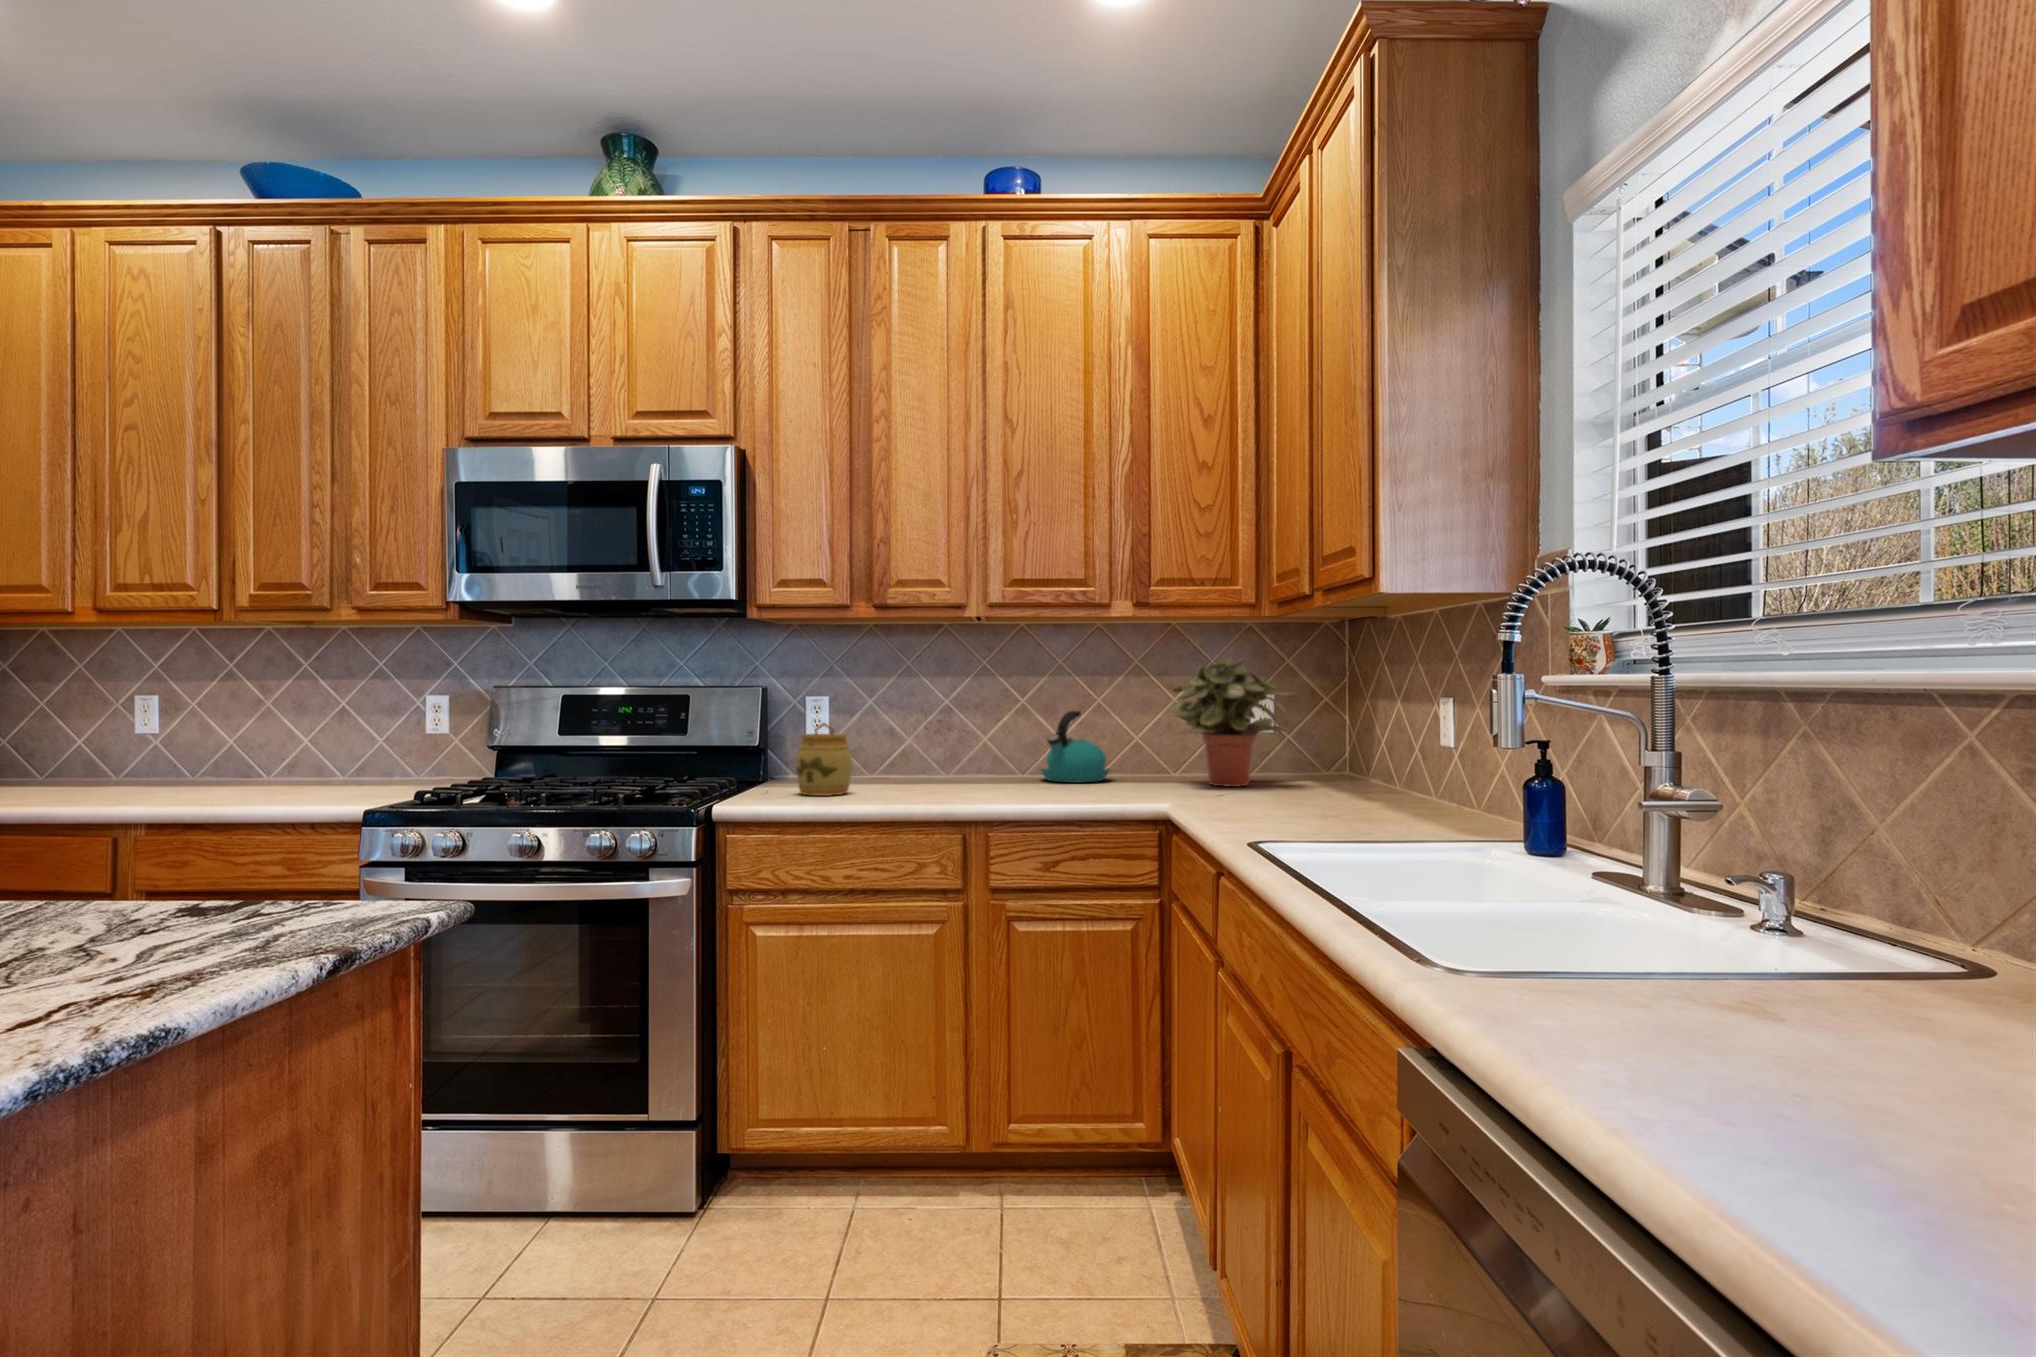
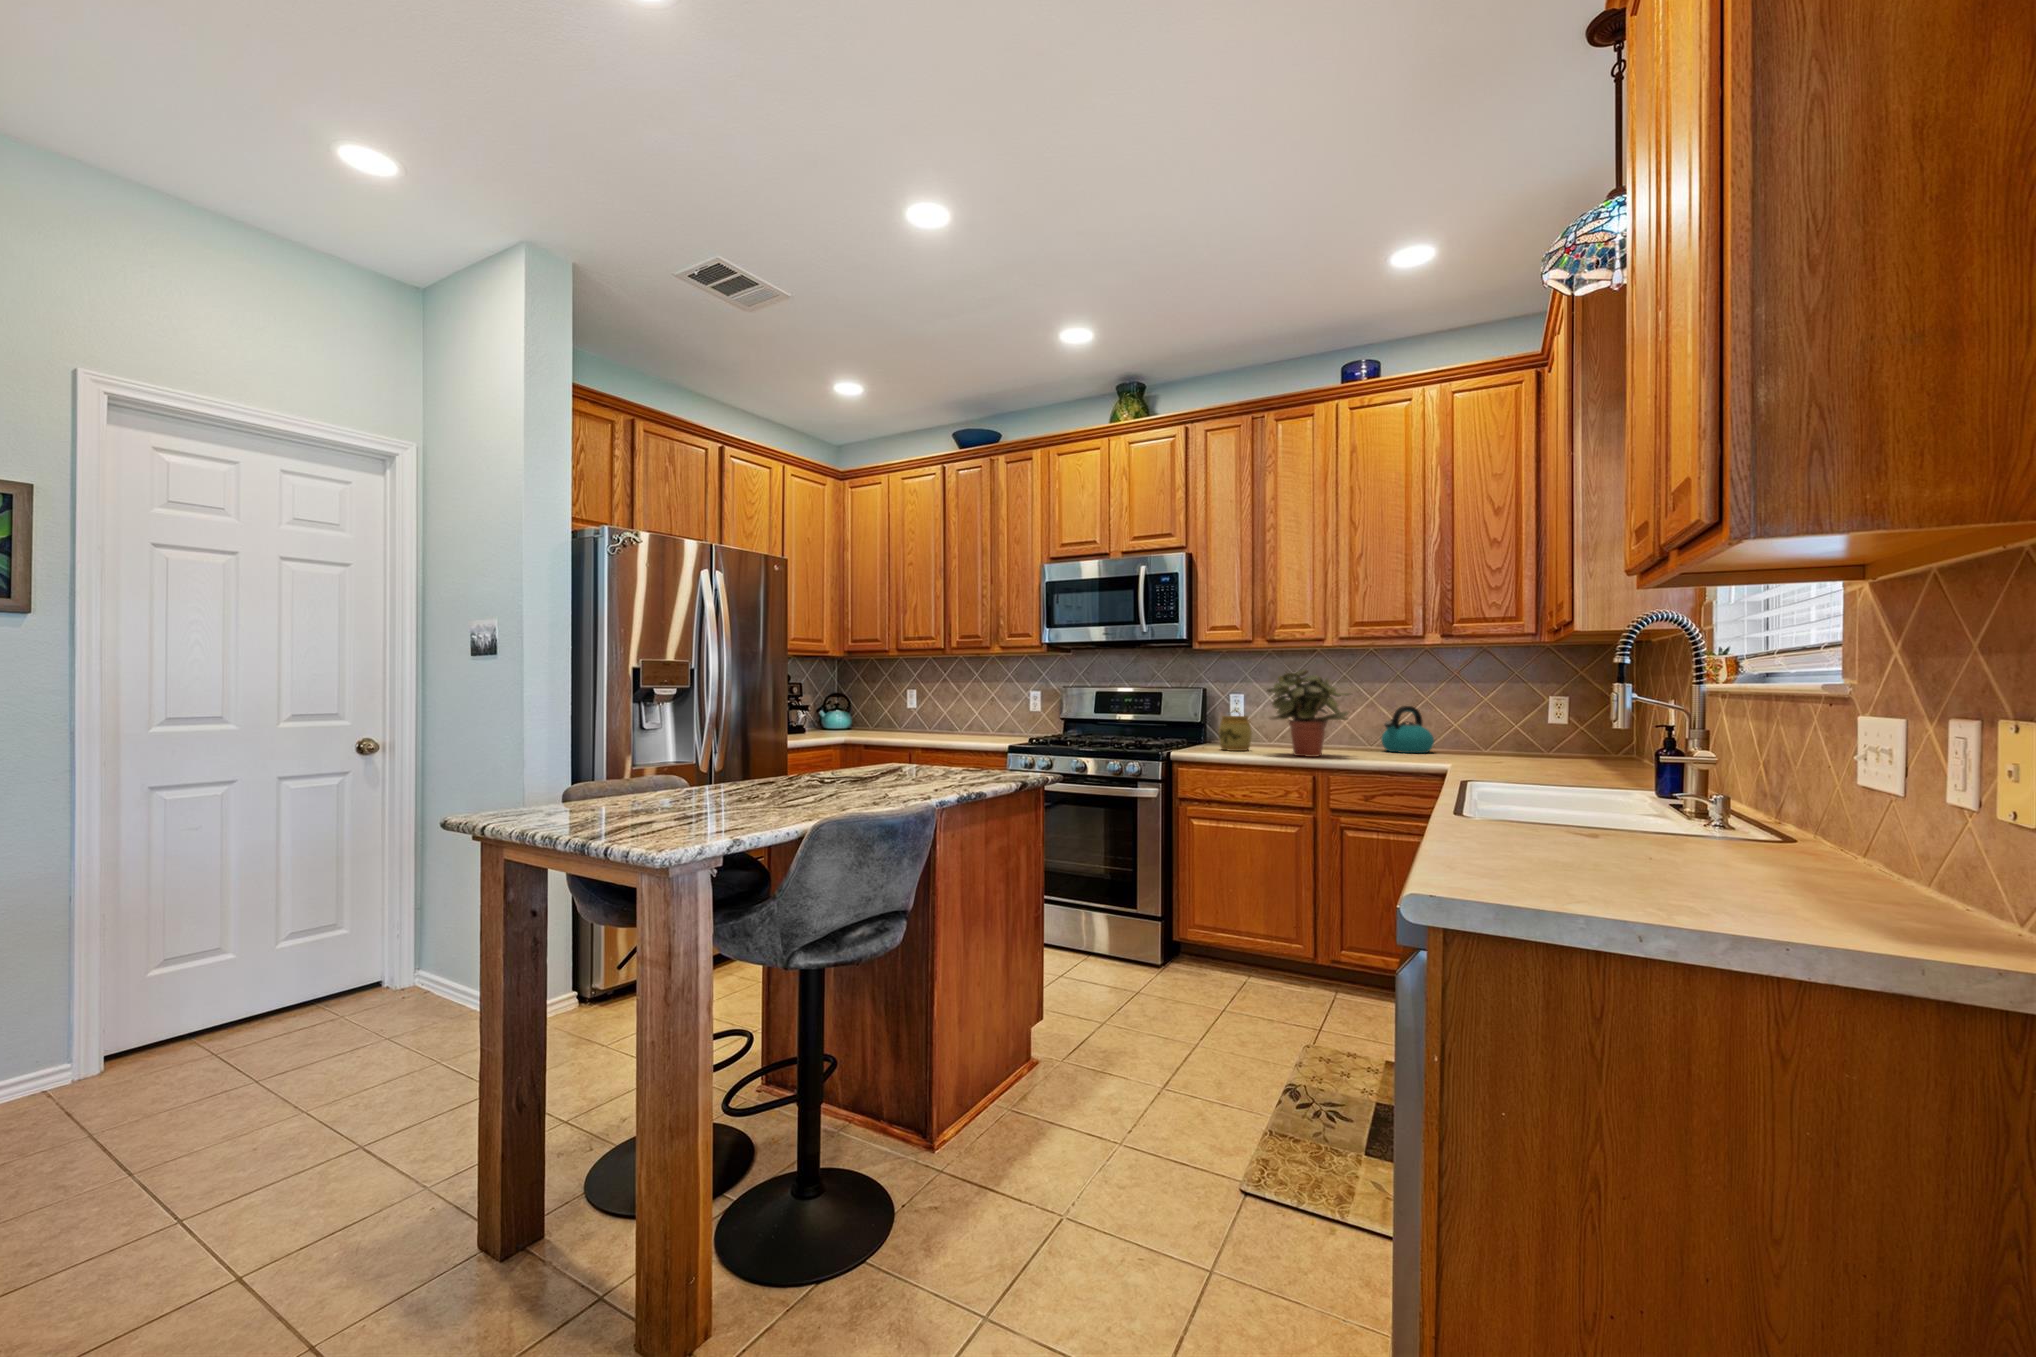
potted plant: present [1172,657,1295,786] -> present [1267,669,1351,757]

